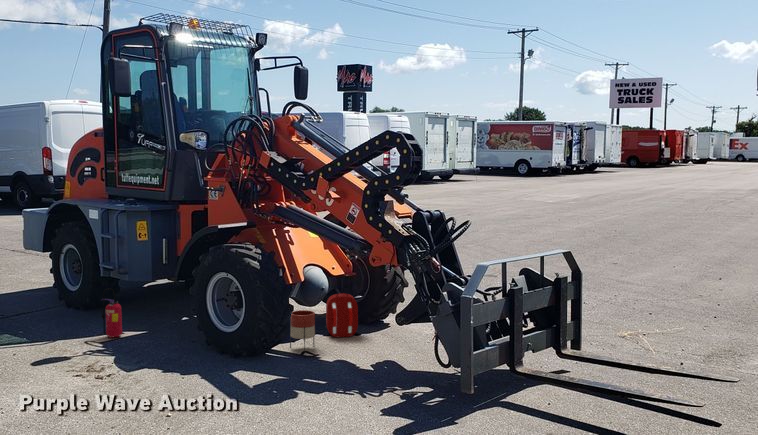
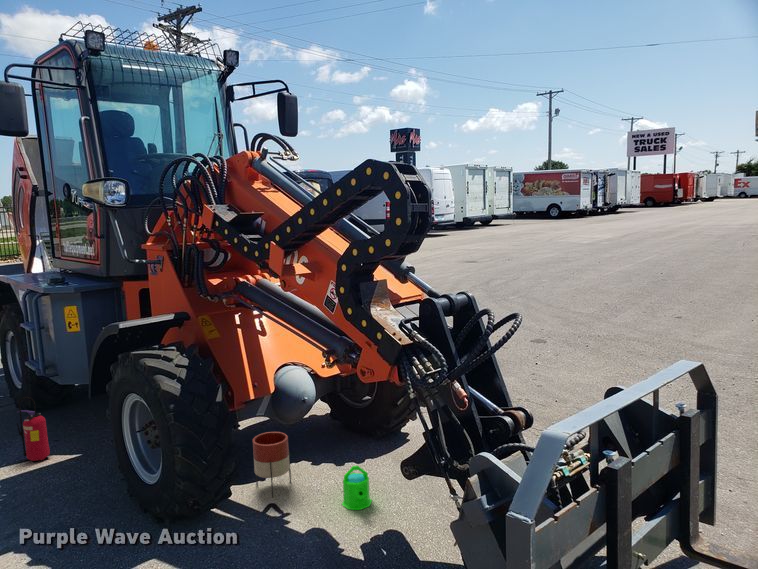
backpack: present [326,293,358,337] -> none [313,399,357,460]
watering can: none [354,328,374,357] -> present [342,466,372,510]

